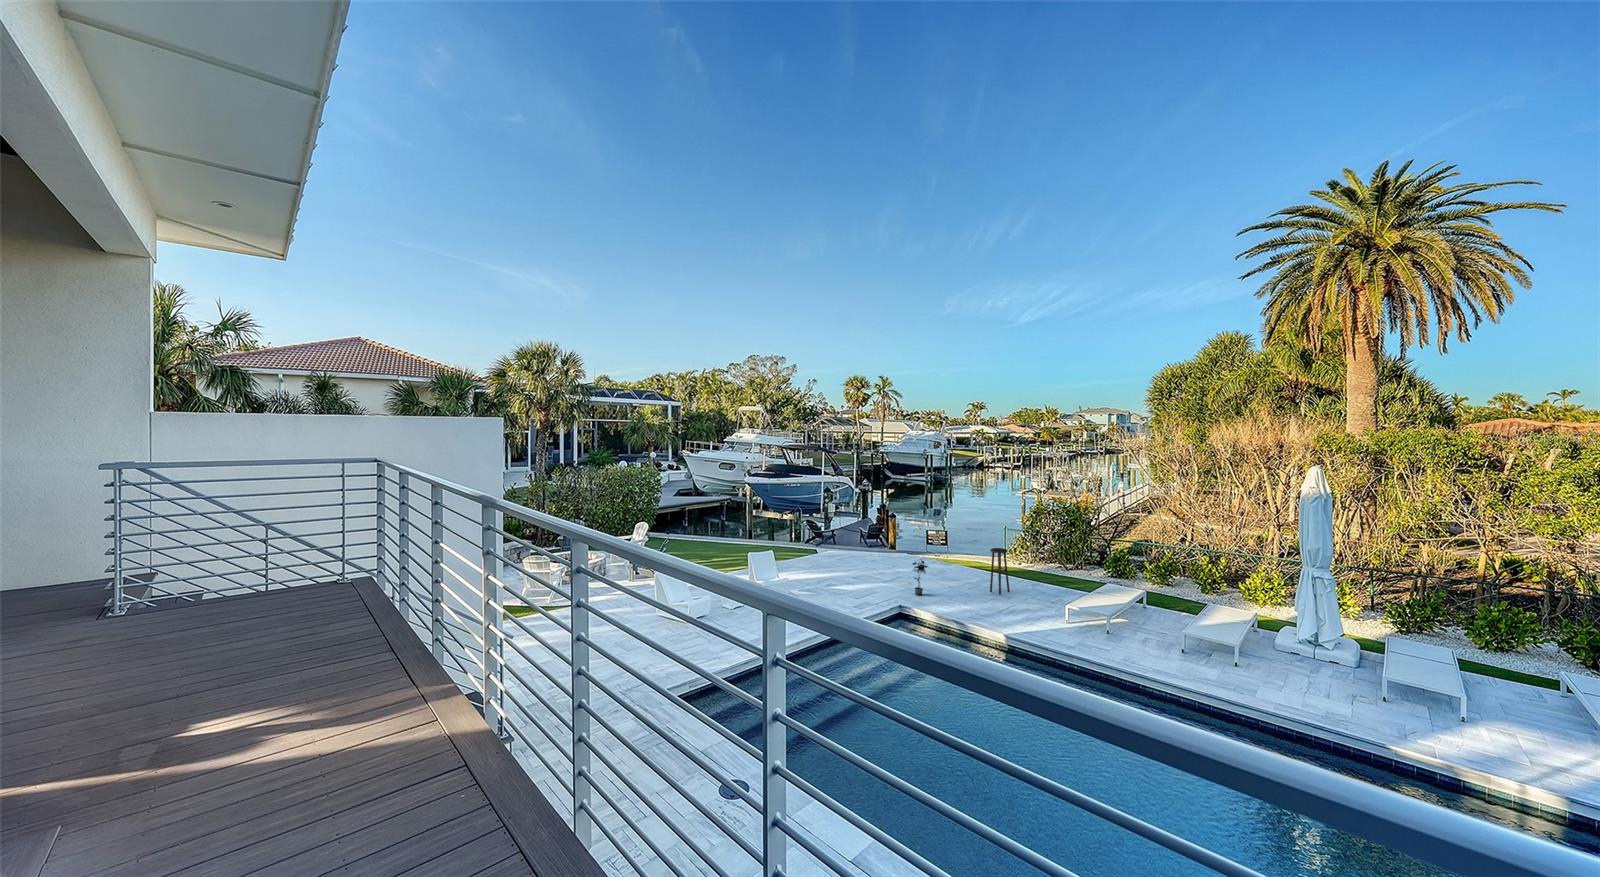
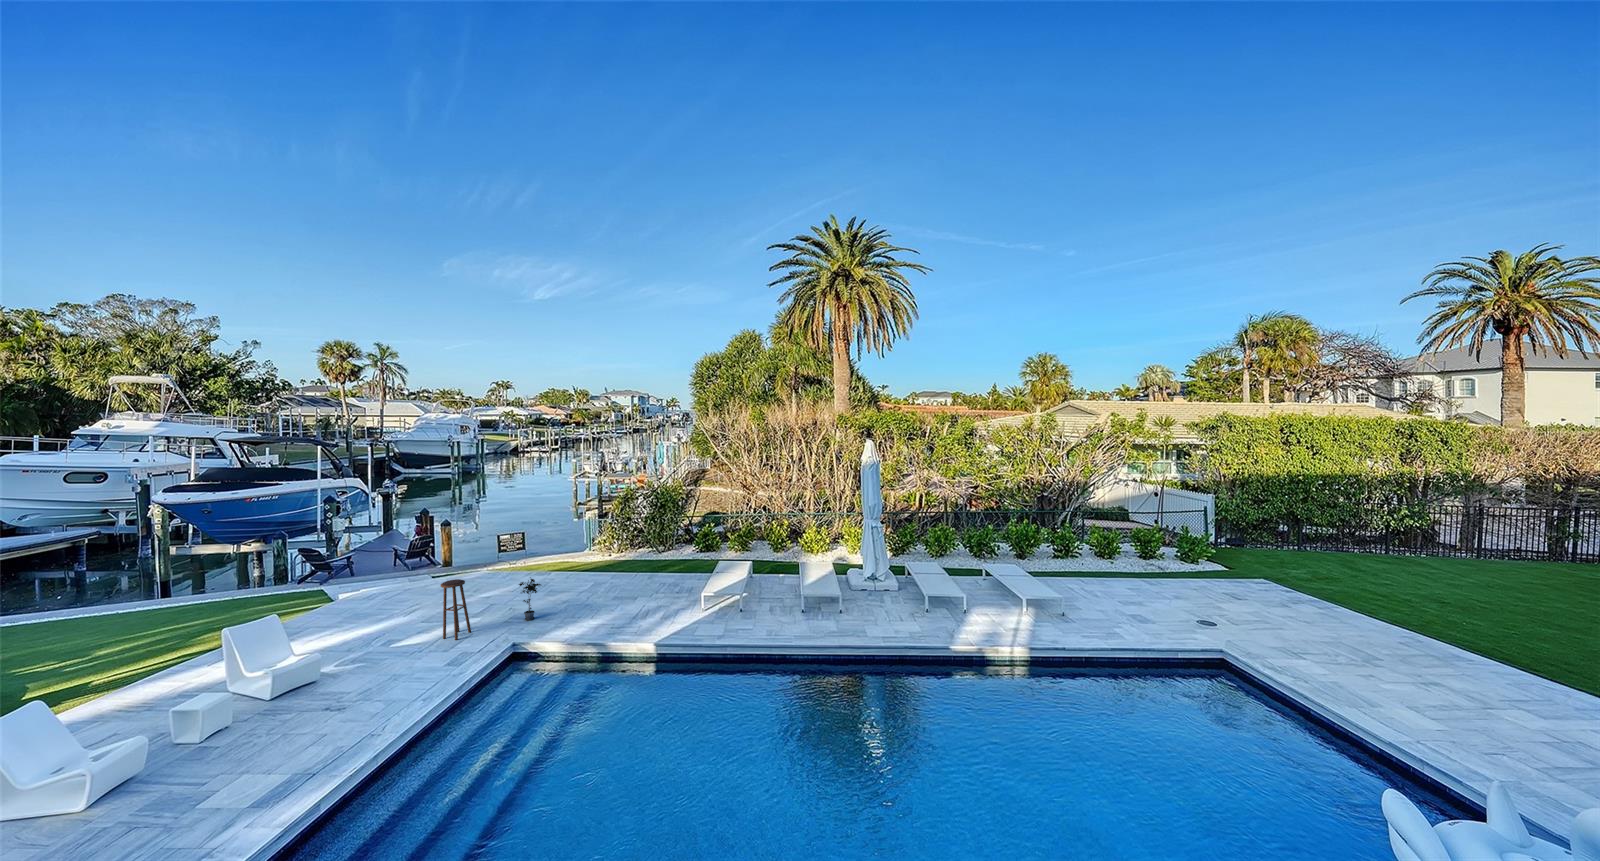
stool: present [990,548,1010,595] -> present [441,579,471,640]

